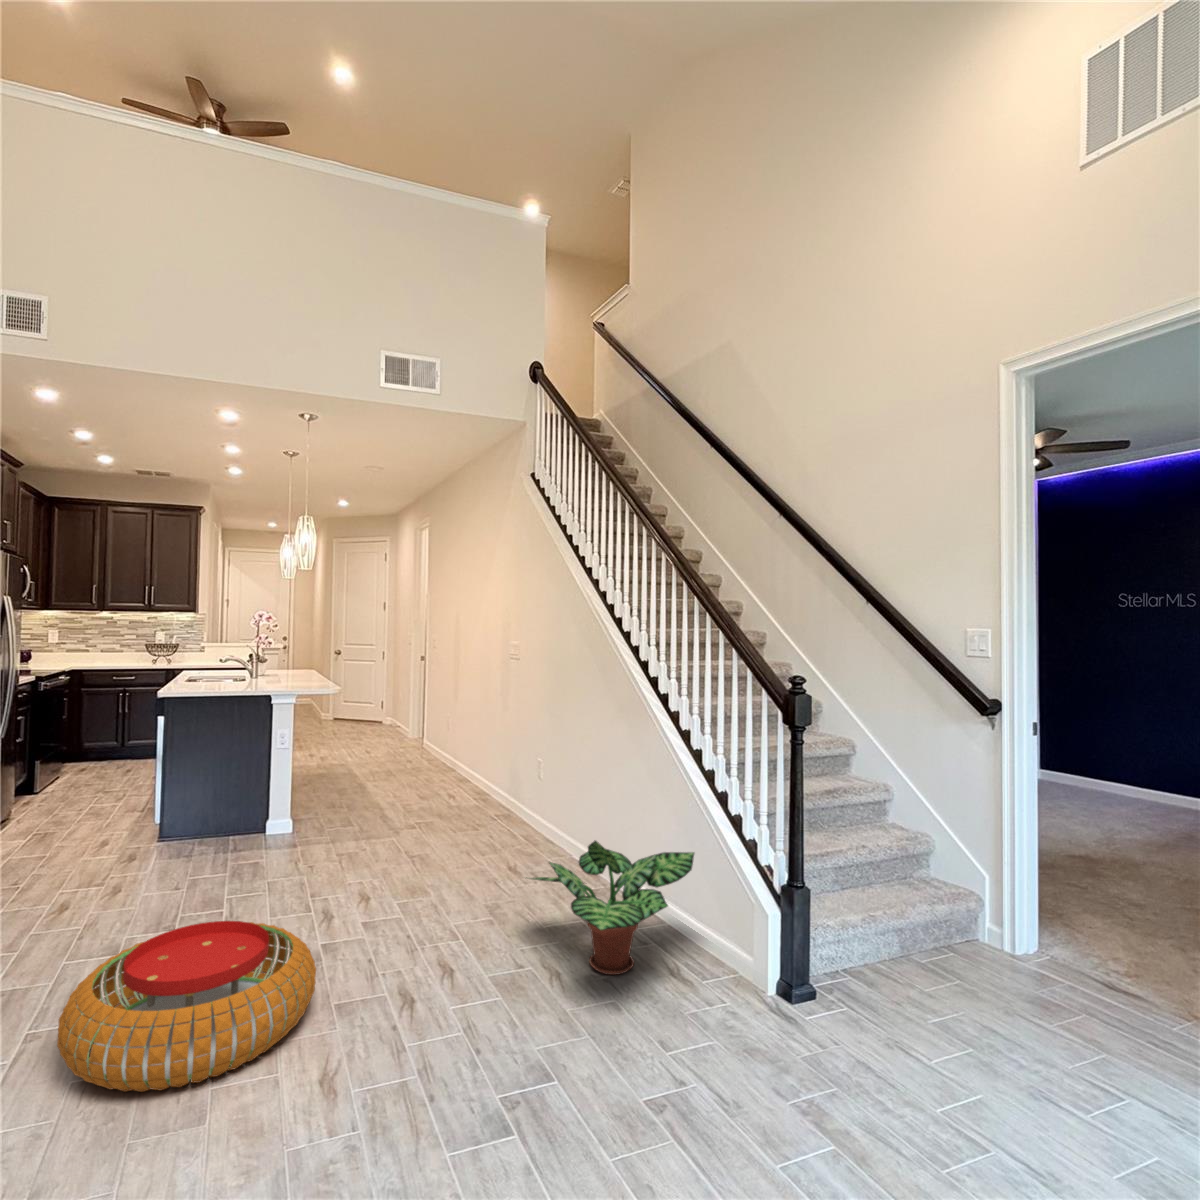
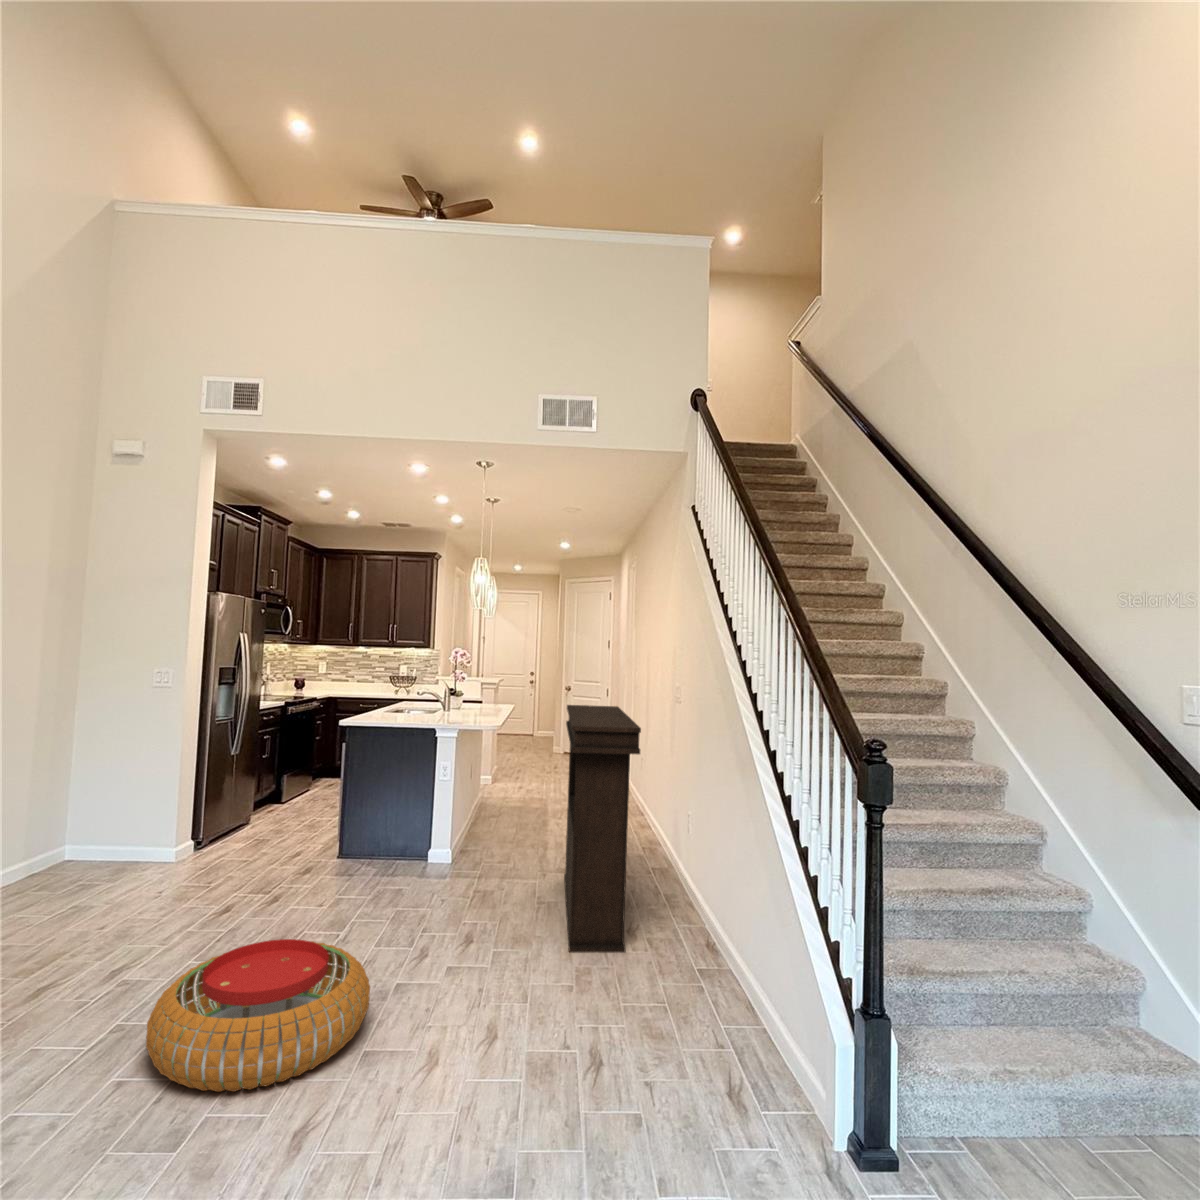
console table: none [426,665,539,899] -> present [564,705,641,953]
potted plant: present [526,841,694,975] -> none [589,914,778,1077]

